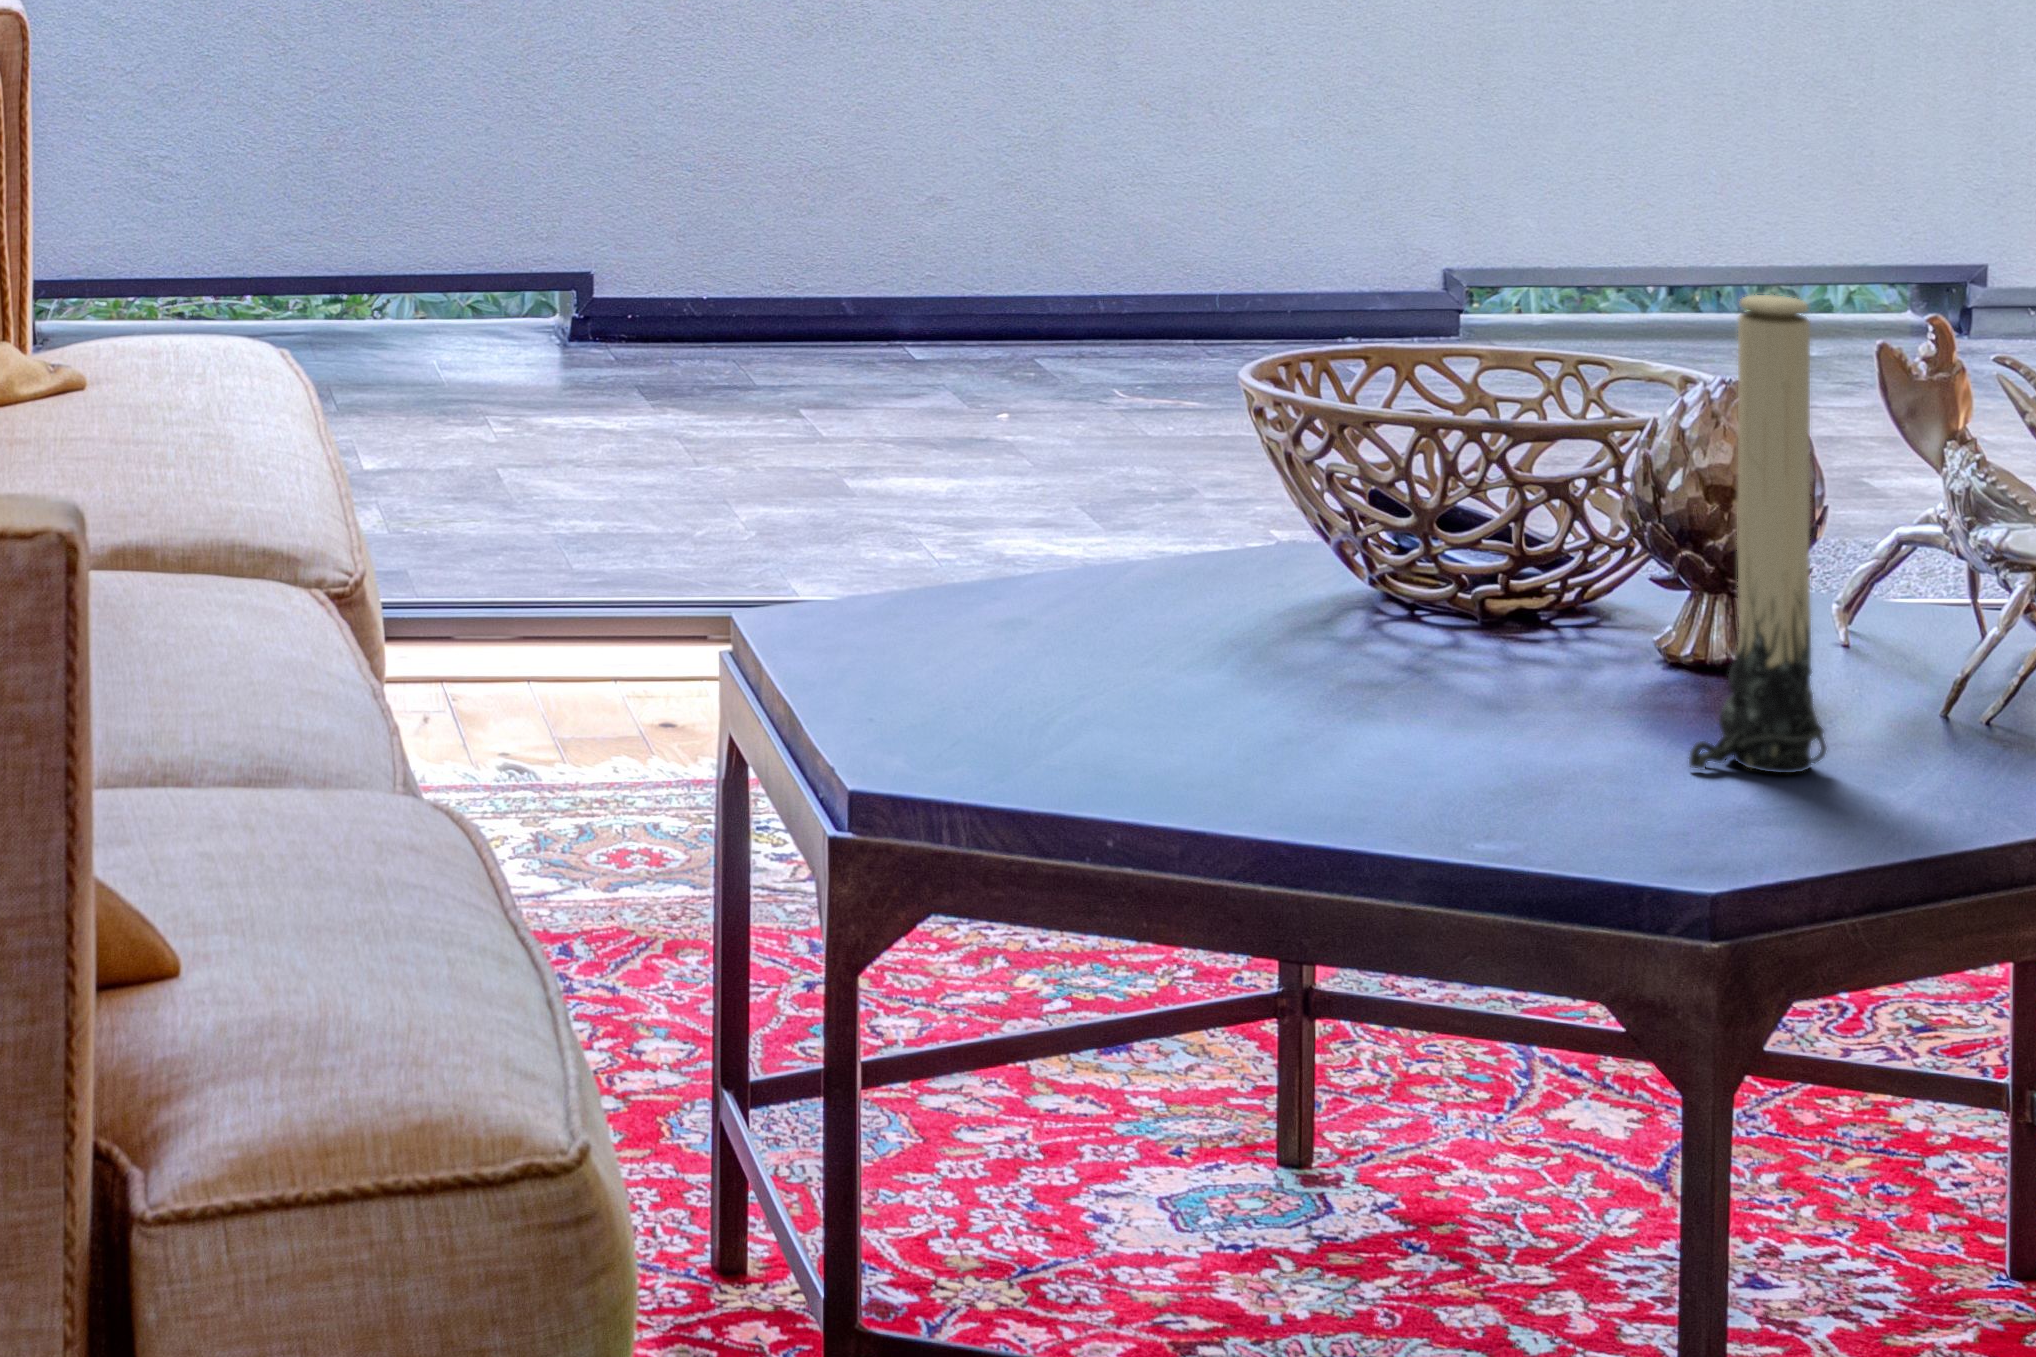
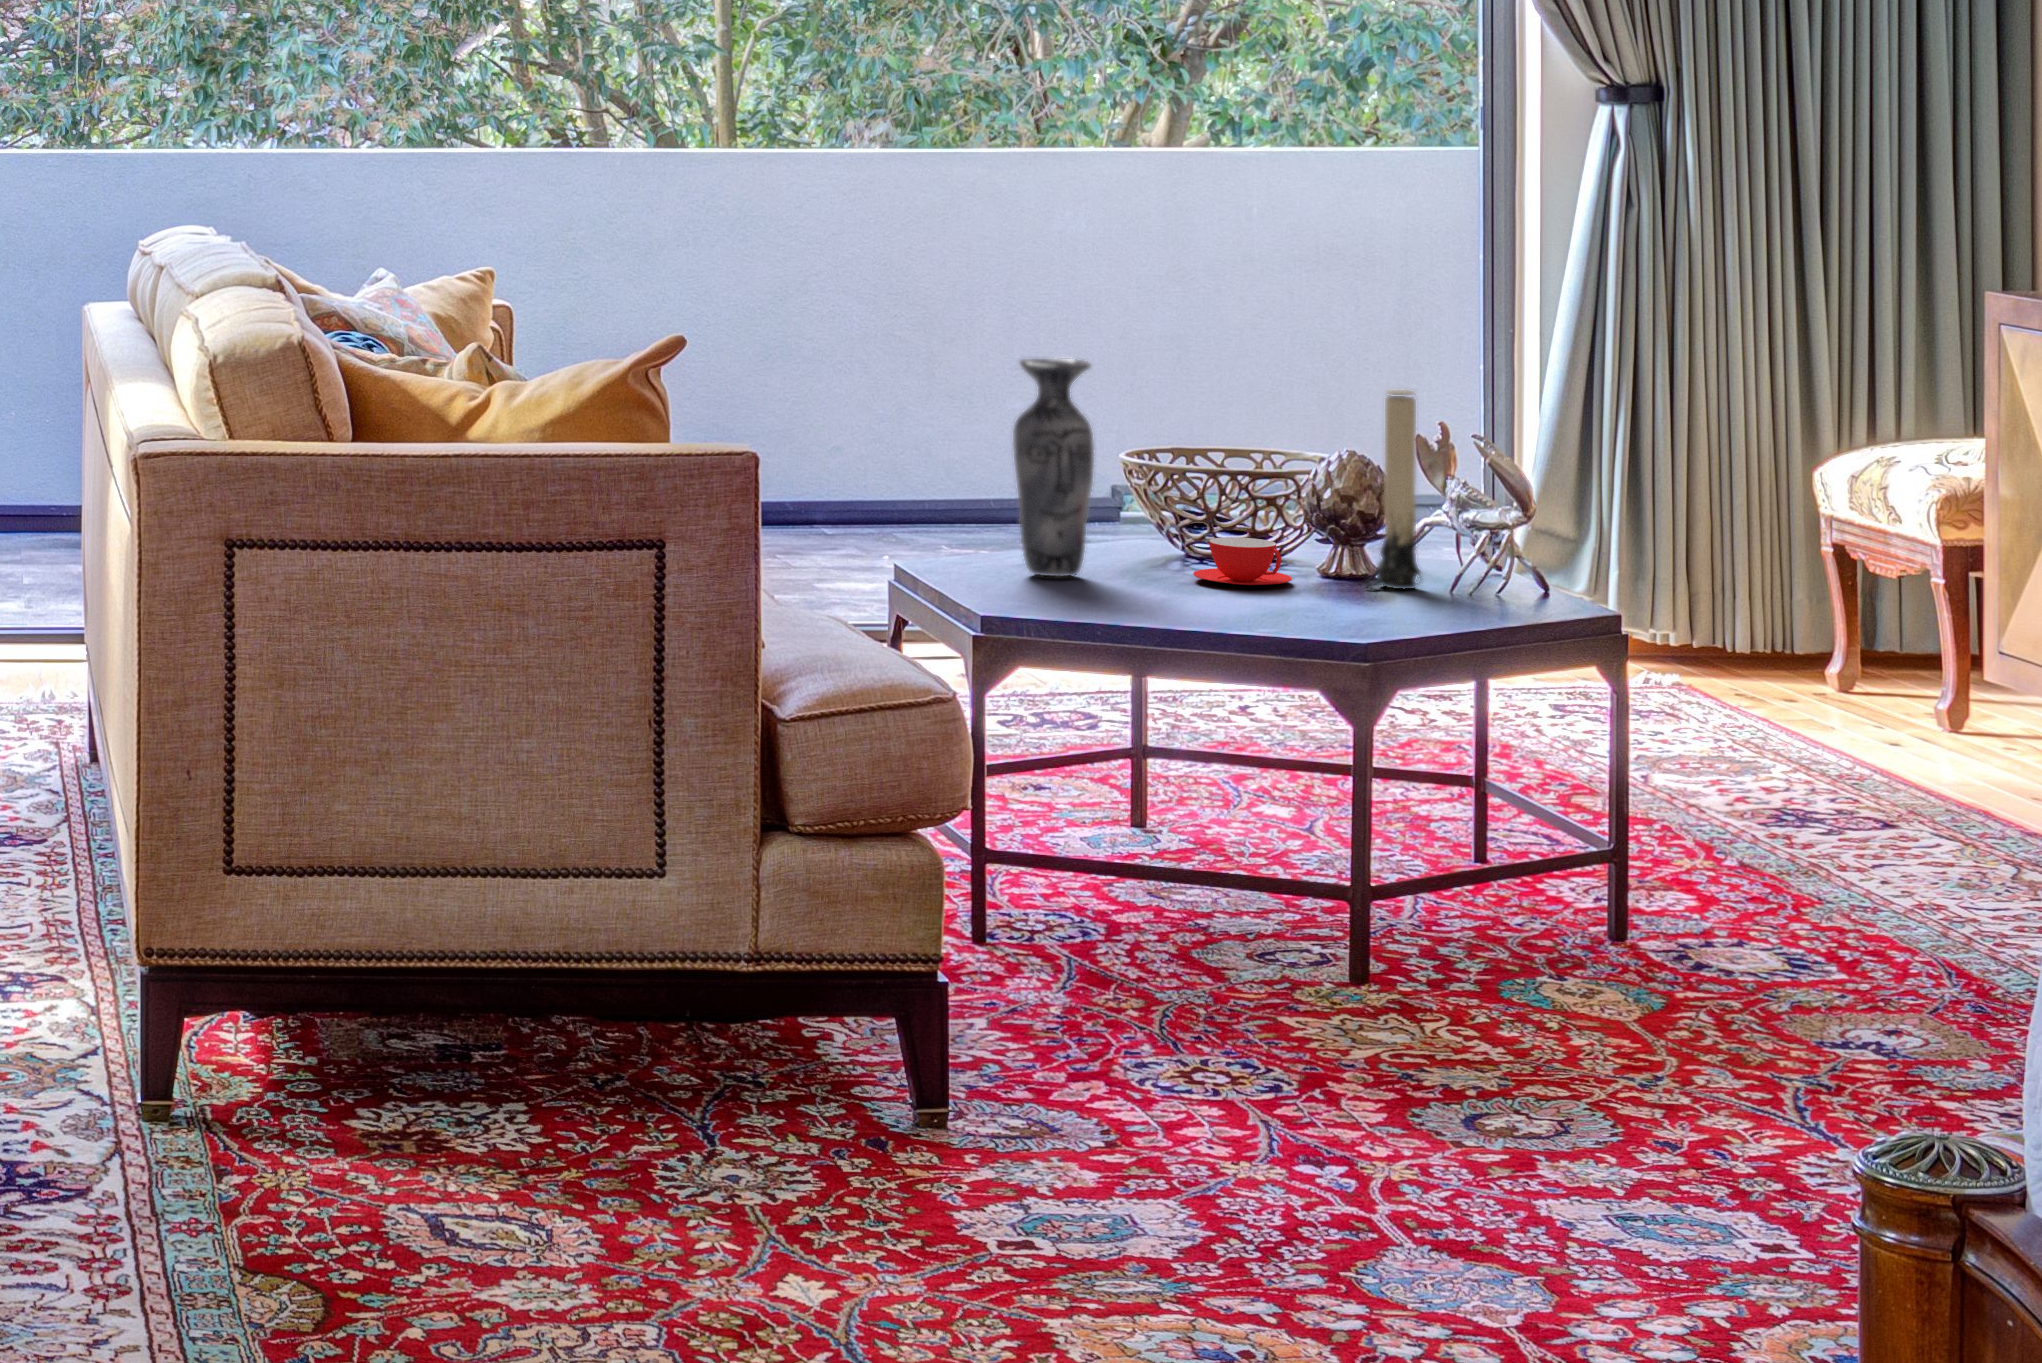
vase: none [887,196,1067,707] -> present [1013,359,1094,577]
teacup: none [1295,622,1522,754] -> present [1193,537,1292,585]

